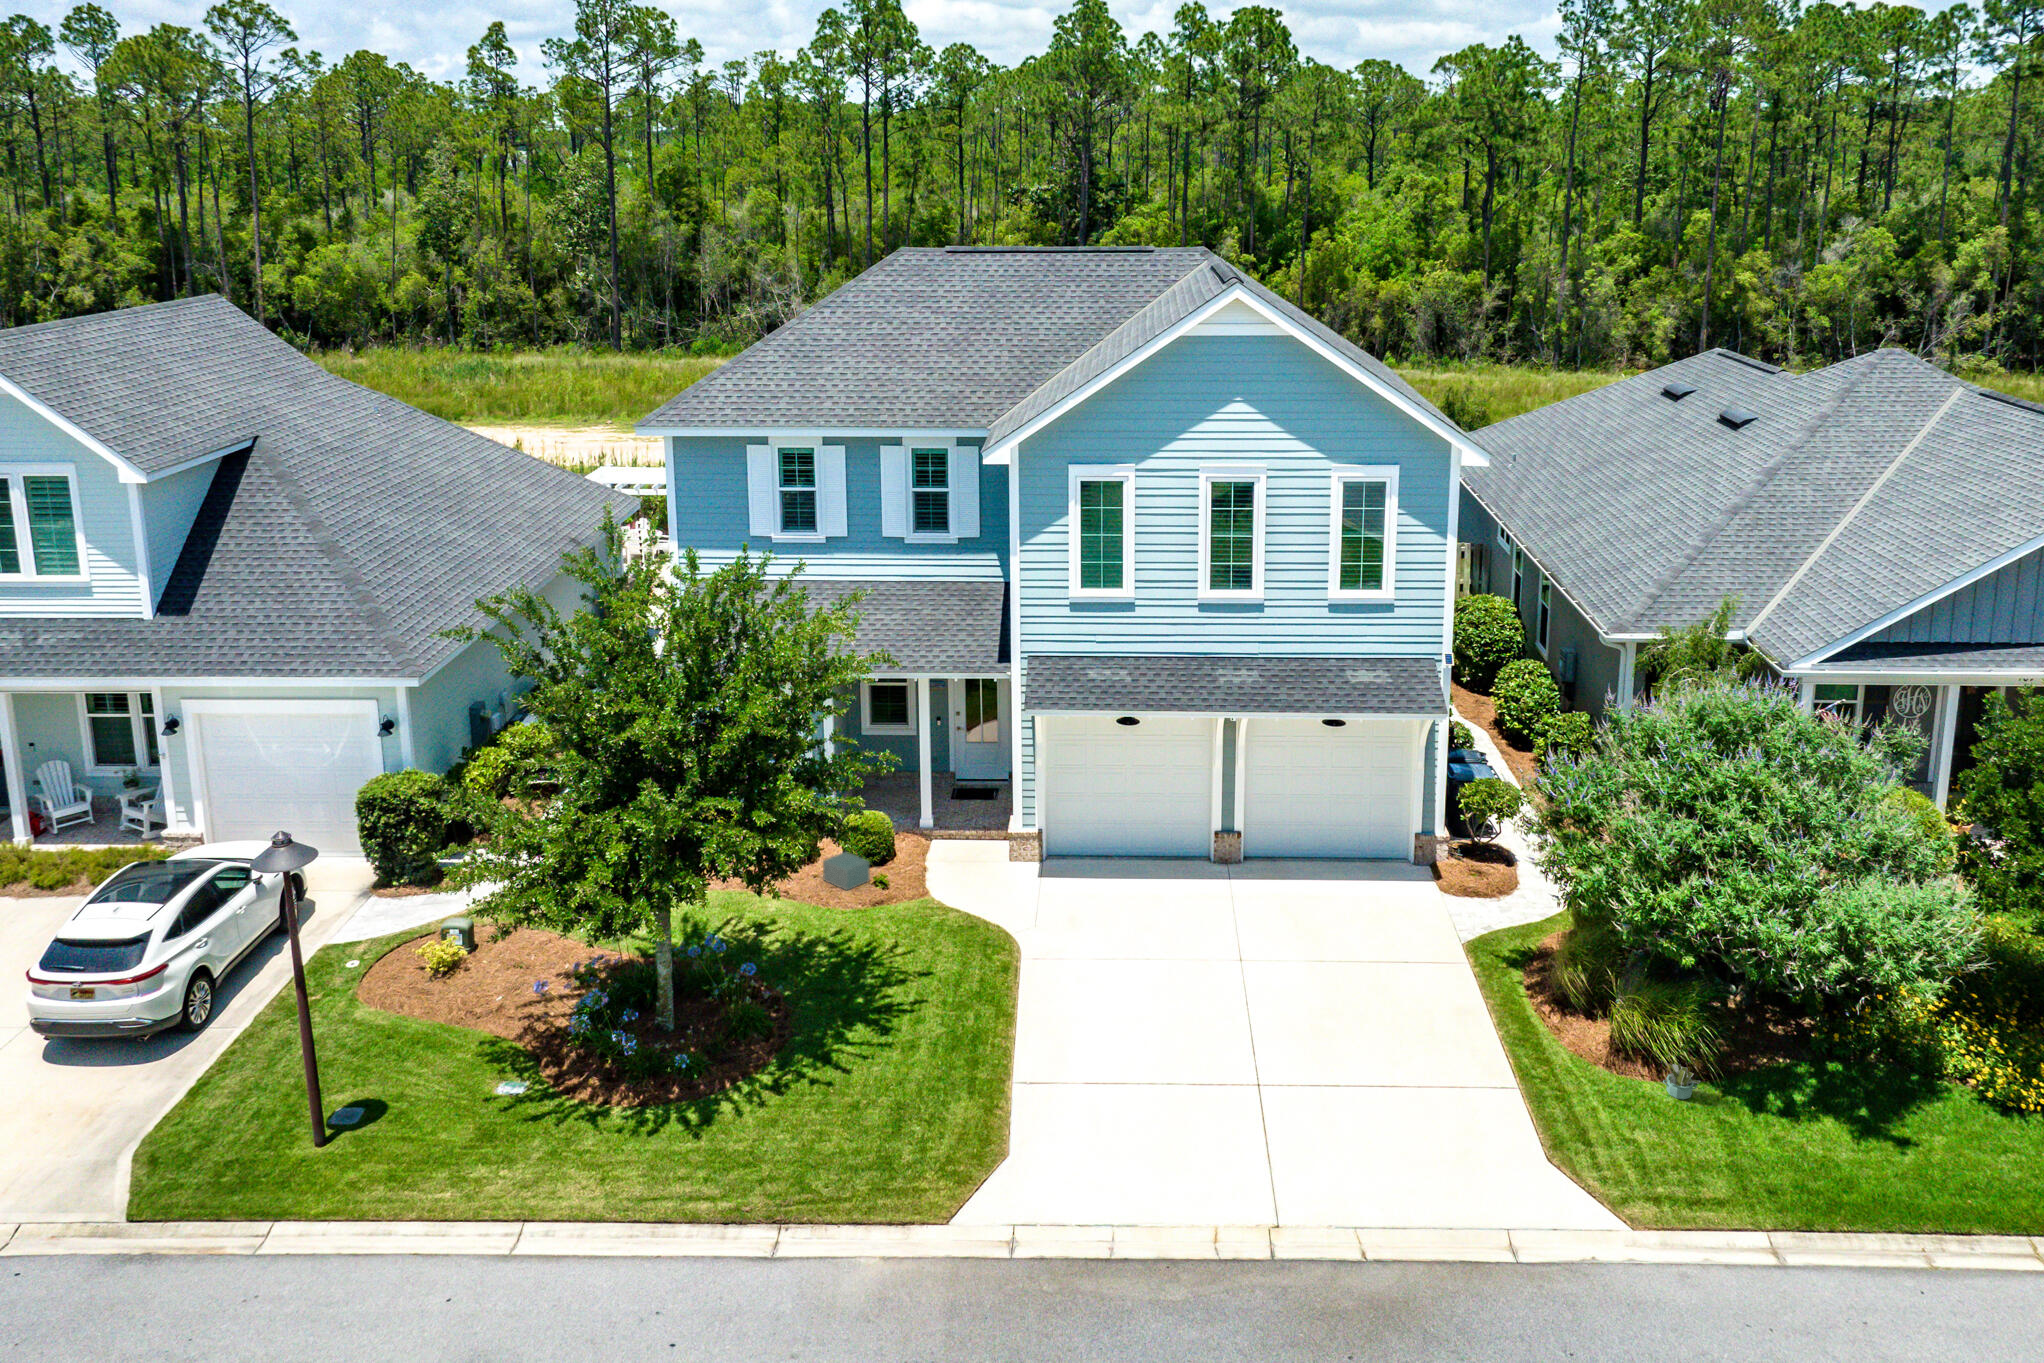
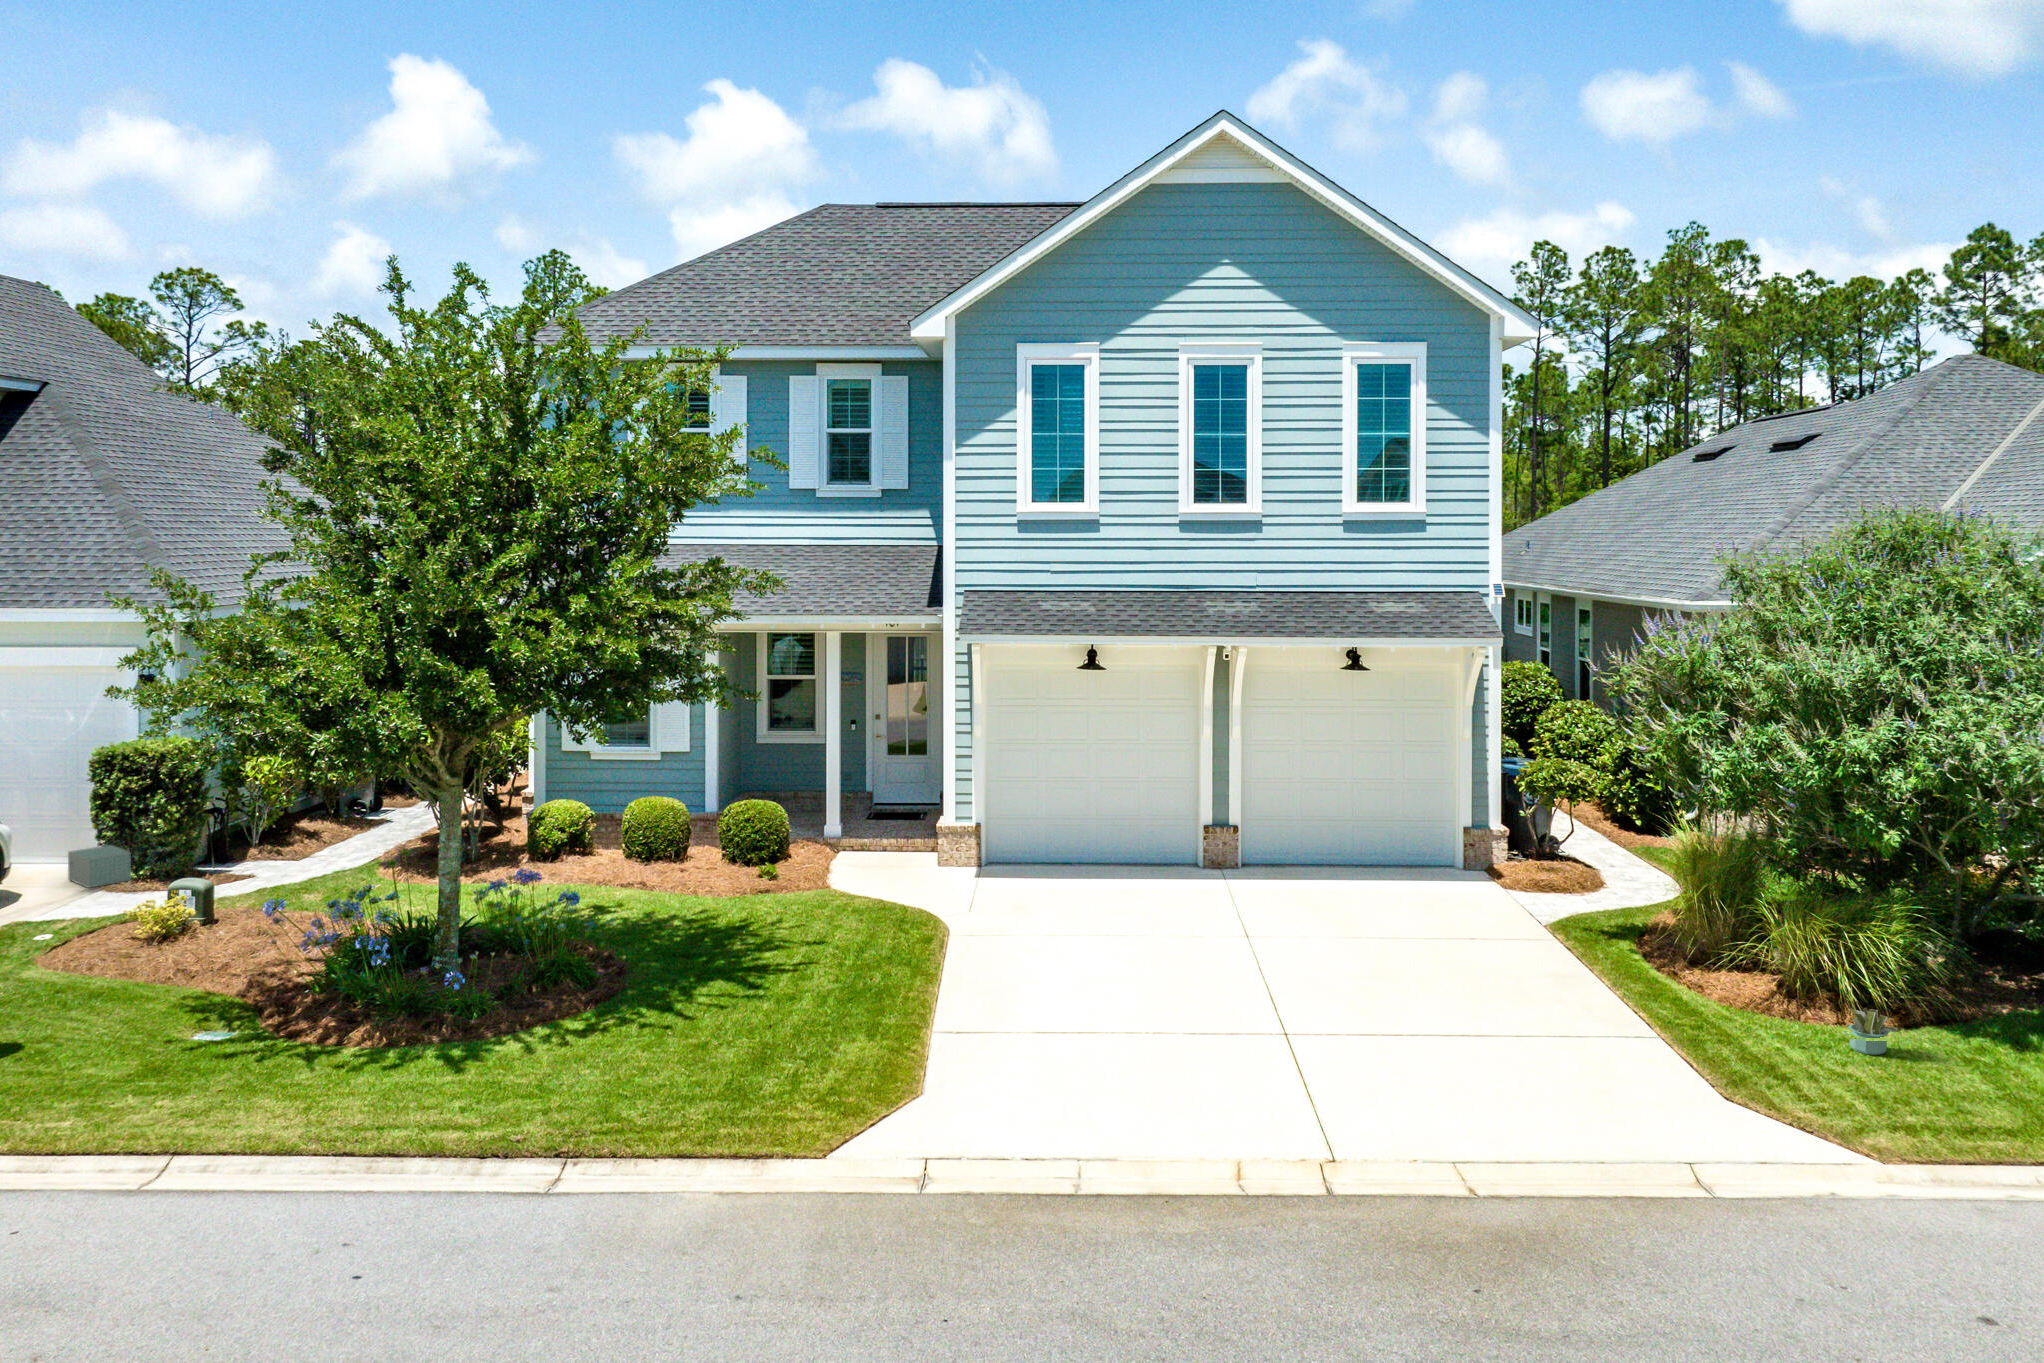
storage box: present [823,852,870,890] -> present [68,845,131,888]

